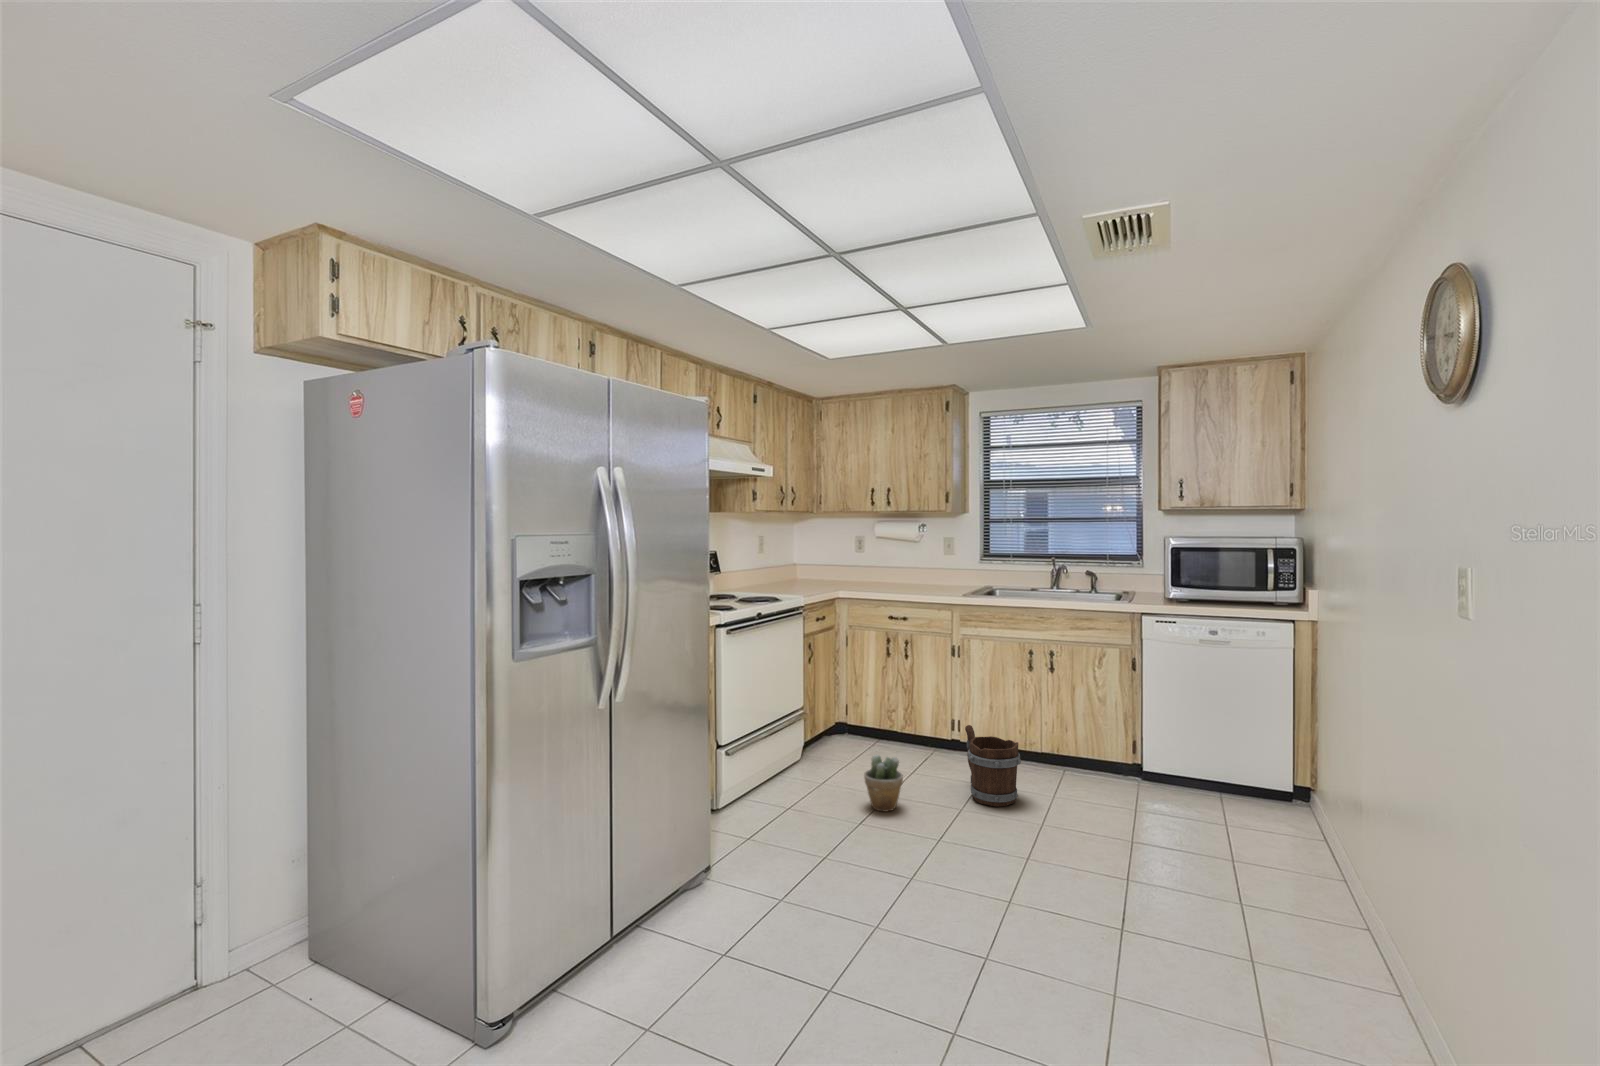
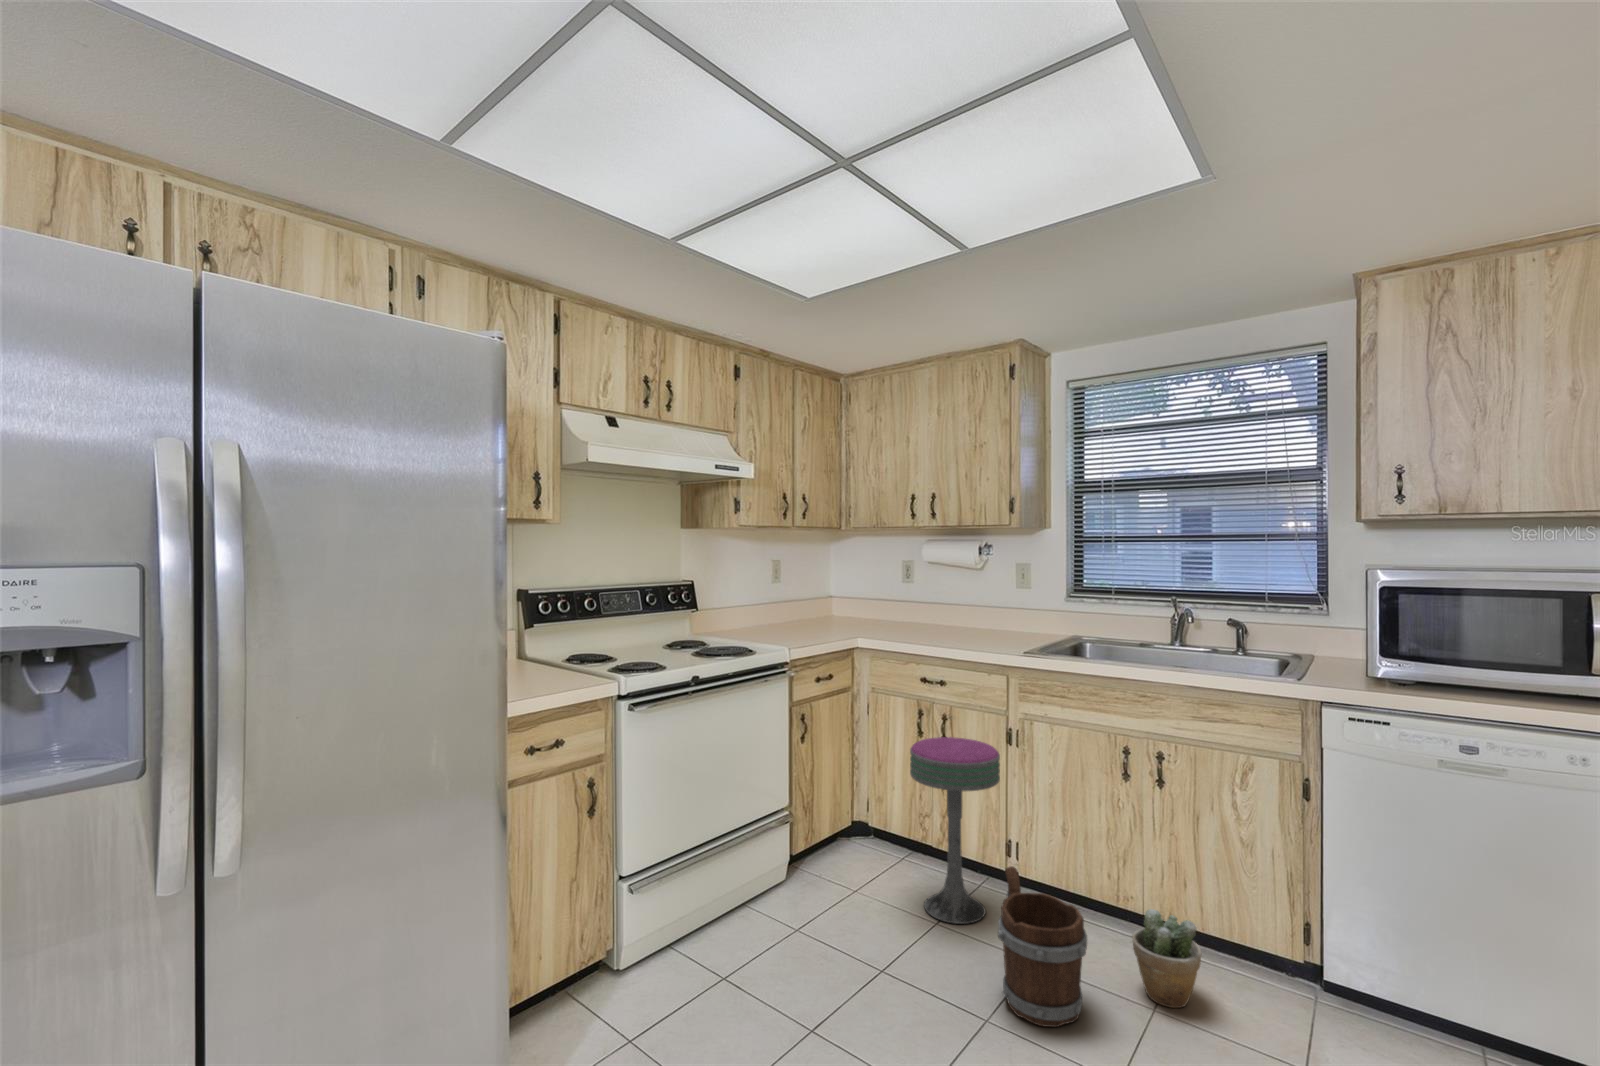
bar stool: none [895,654,954,771] -> present [910,737,1000,924]
potted plant: present [864,755,903,812] -> present [1132,909,1201,1008]

